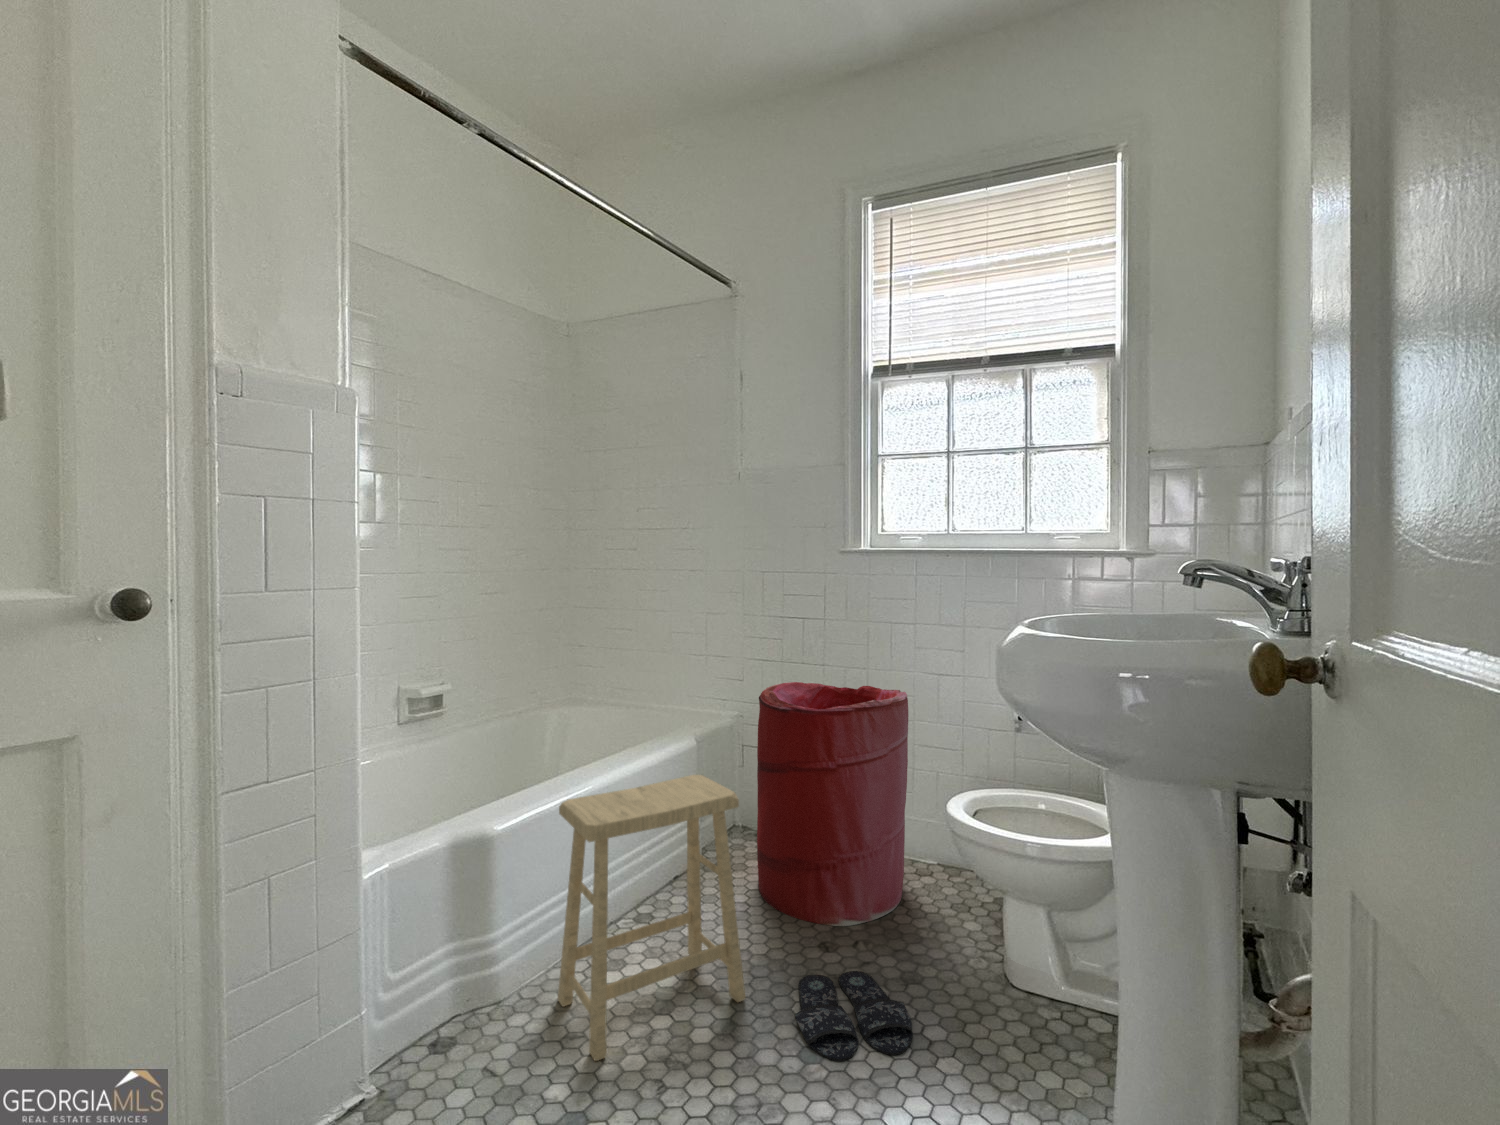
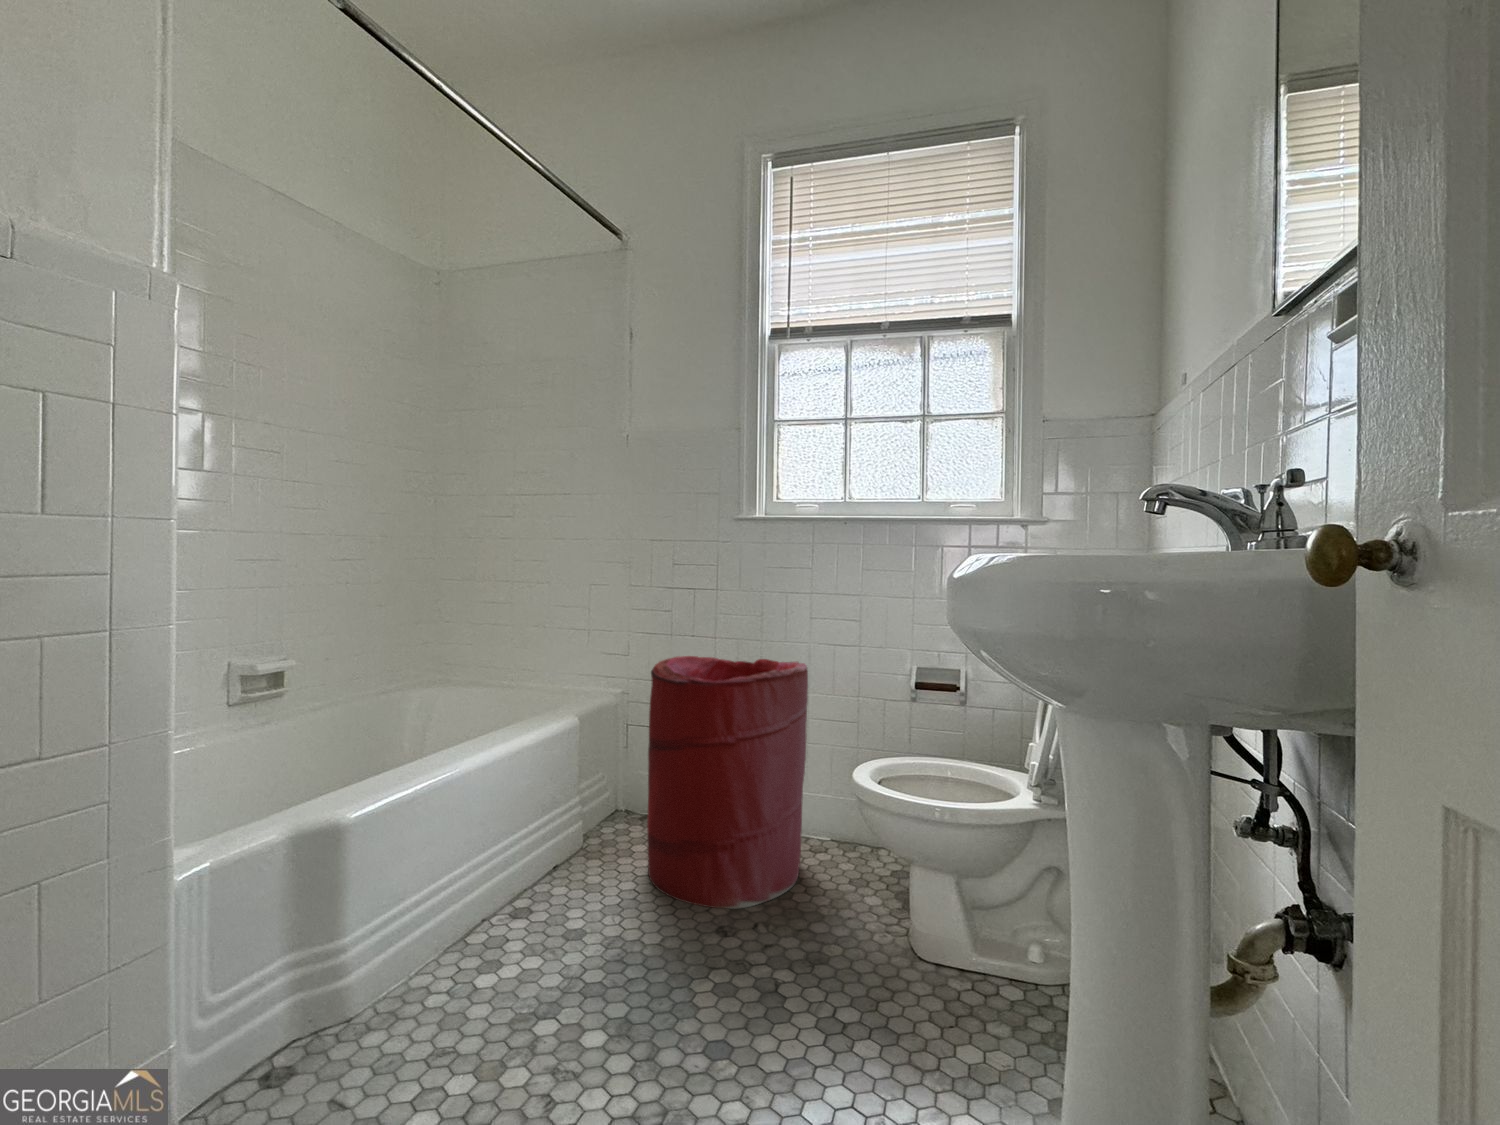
footstool: present [558,775,745,1061] -> none [422,753,641,1080]
slippers: present [795,971,913,1061] -> none [696,953,820,1049]

